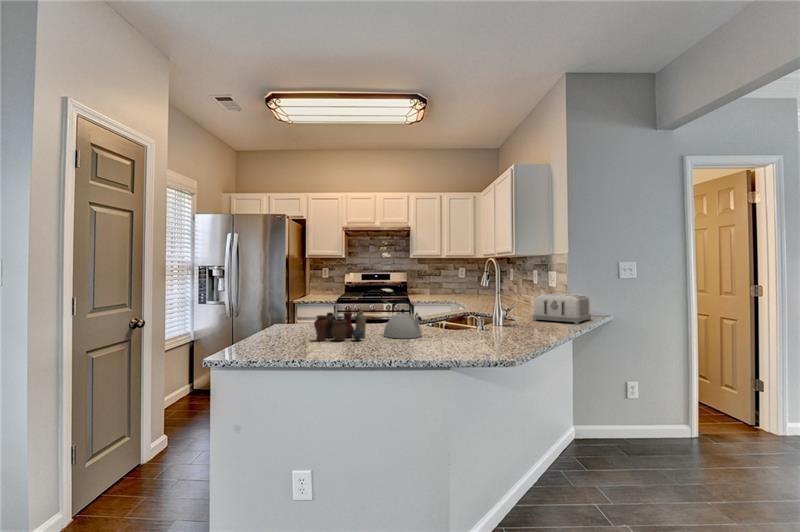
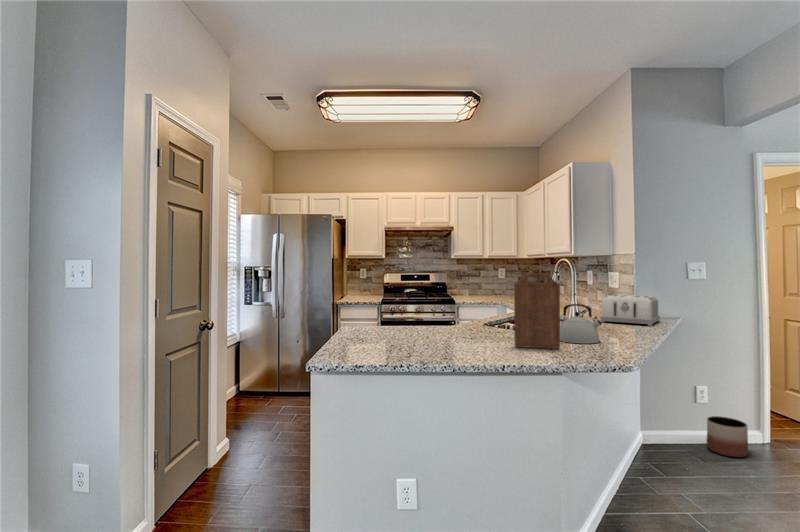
cutting board: none [423,272,465,345] -> present [514,273,560,349]
kettle: present [384,301,422,338] -> present [560,304,602,344]
vase: present [314,310,366,341] -> none [399,312,449,344]
planter: none [635,412,672,451] -> present [707,416,748,457]

